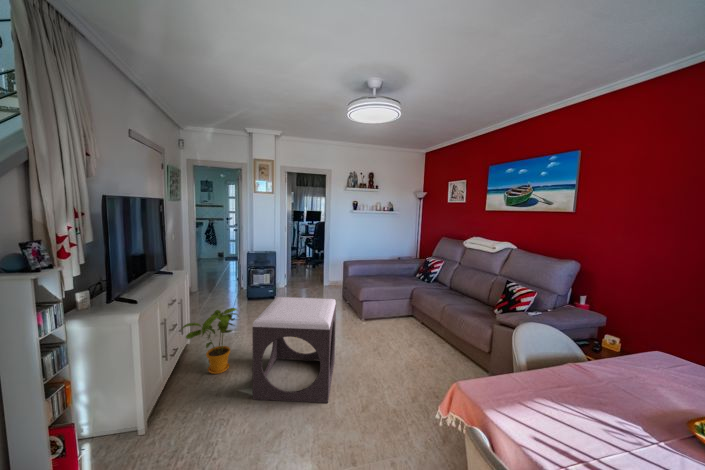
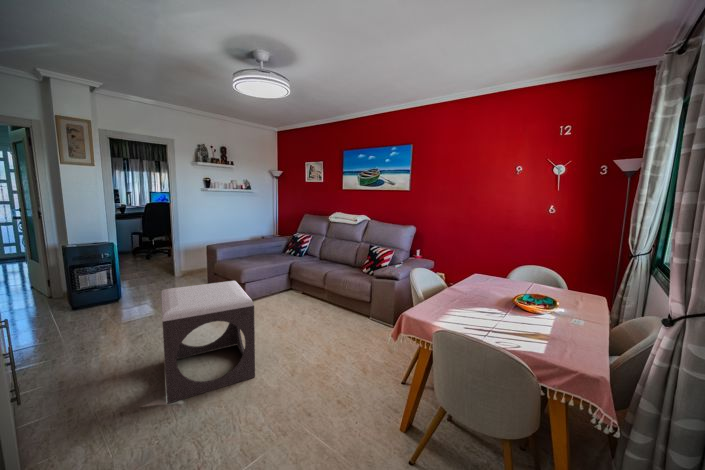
house plant: present [181,308,237,374] -> none [16,310,119,402]

